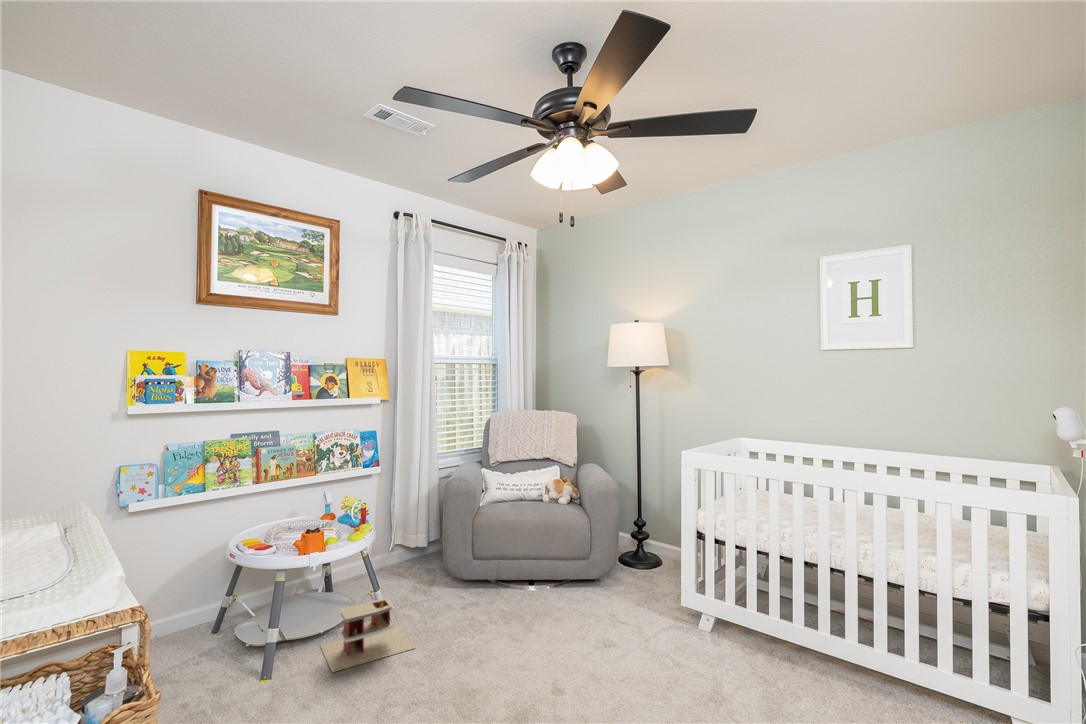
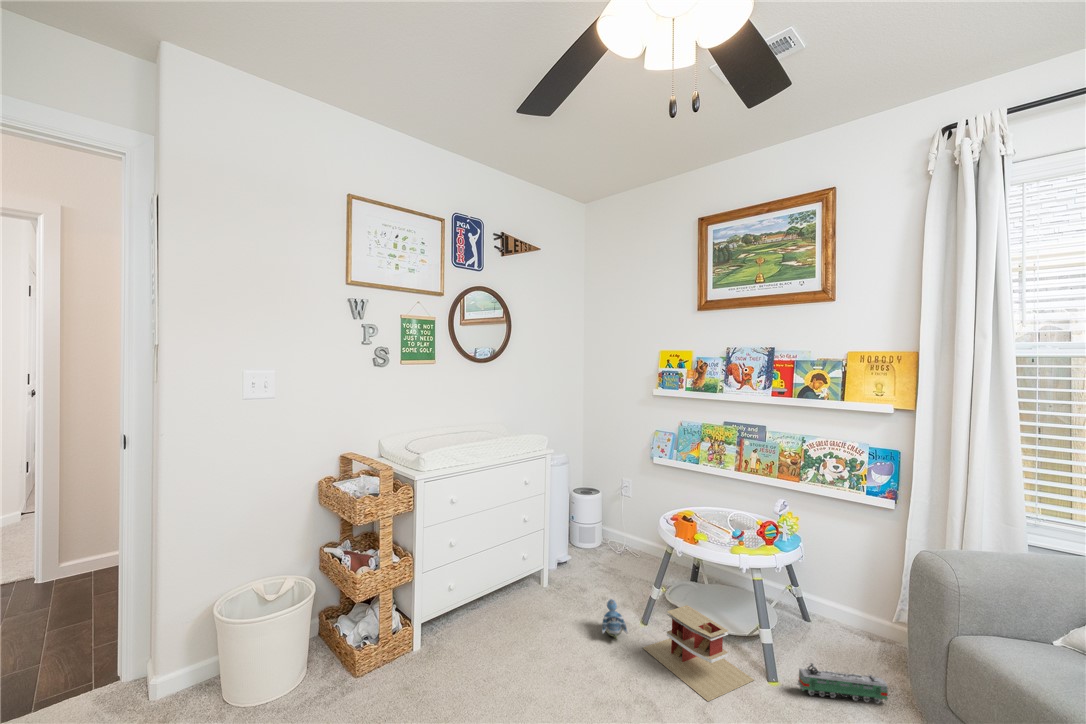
toy train: none [410,575,434,609] -> present [797,663,888,703]
plush toy: none [272,658,318,692] -> present [602,599,628,640]

